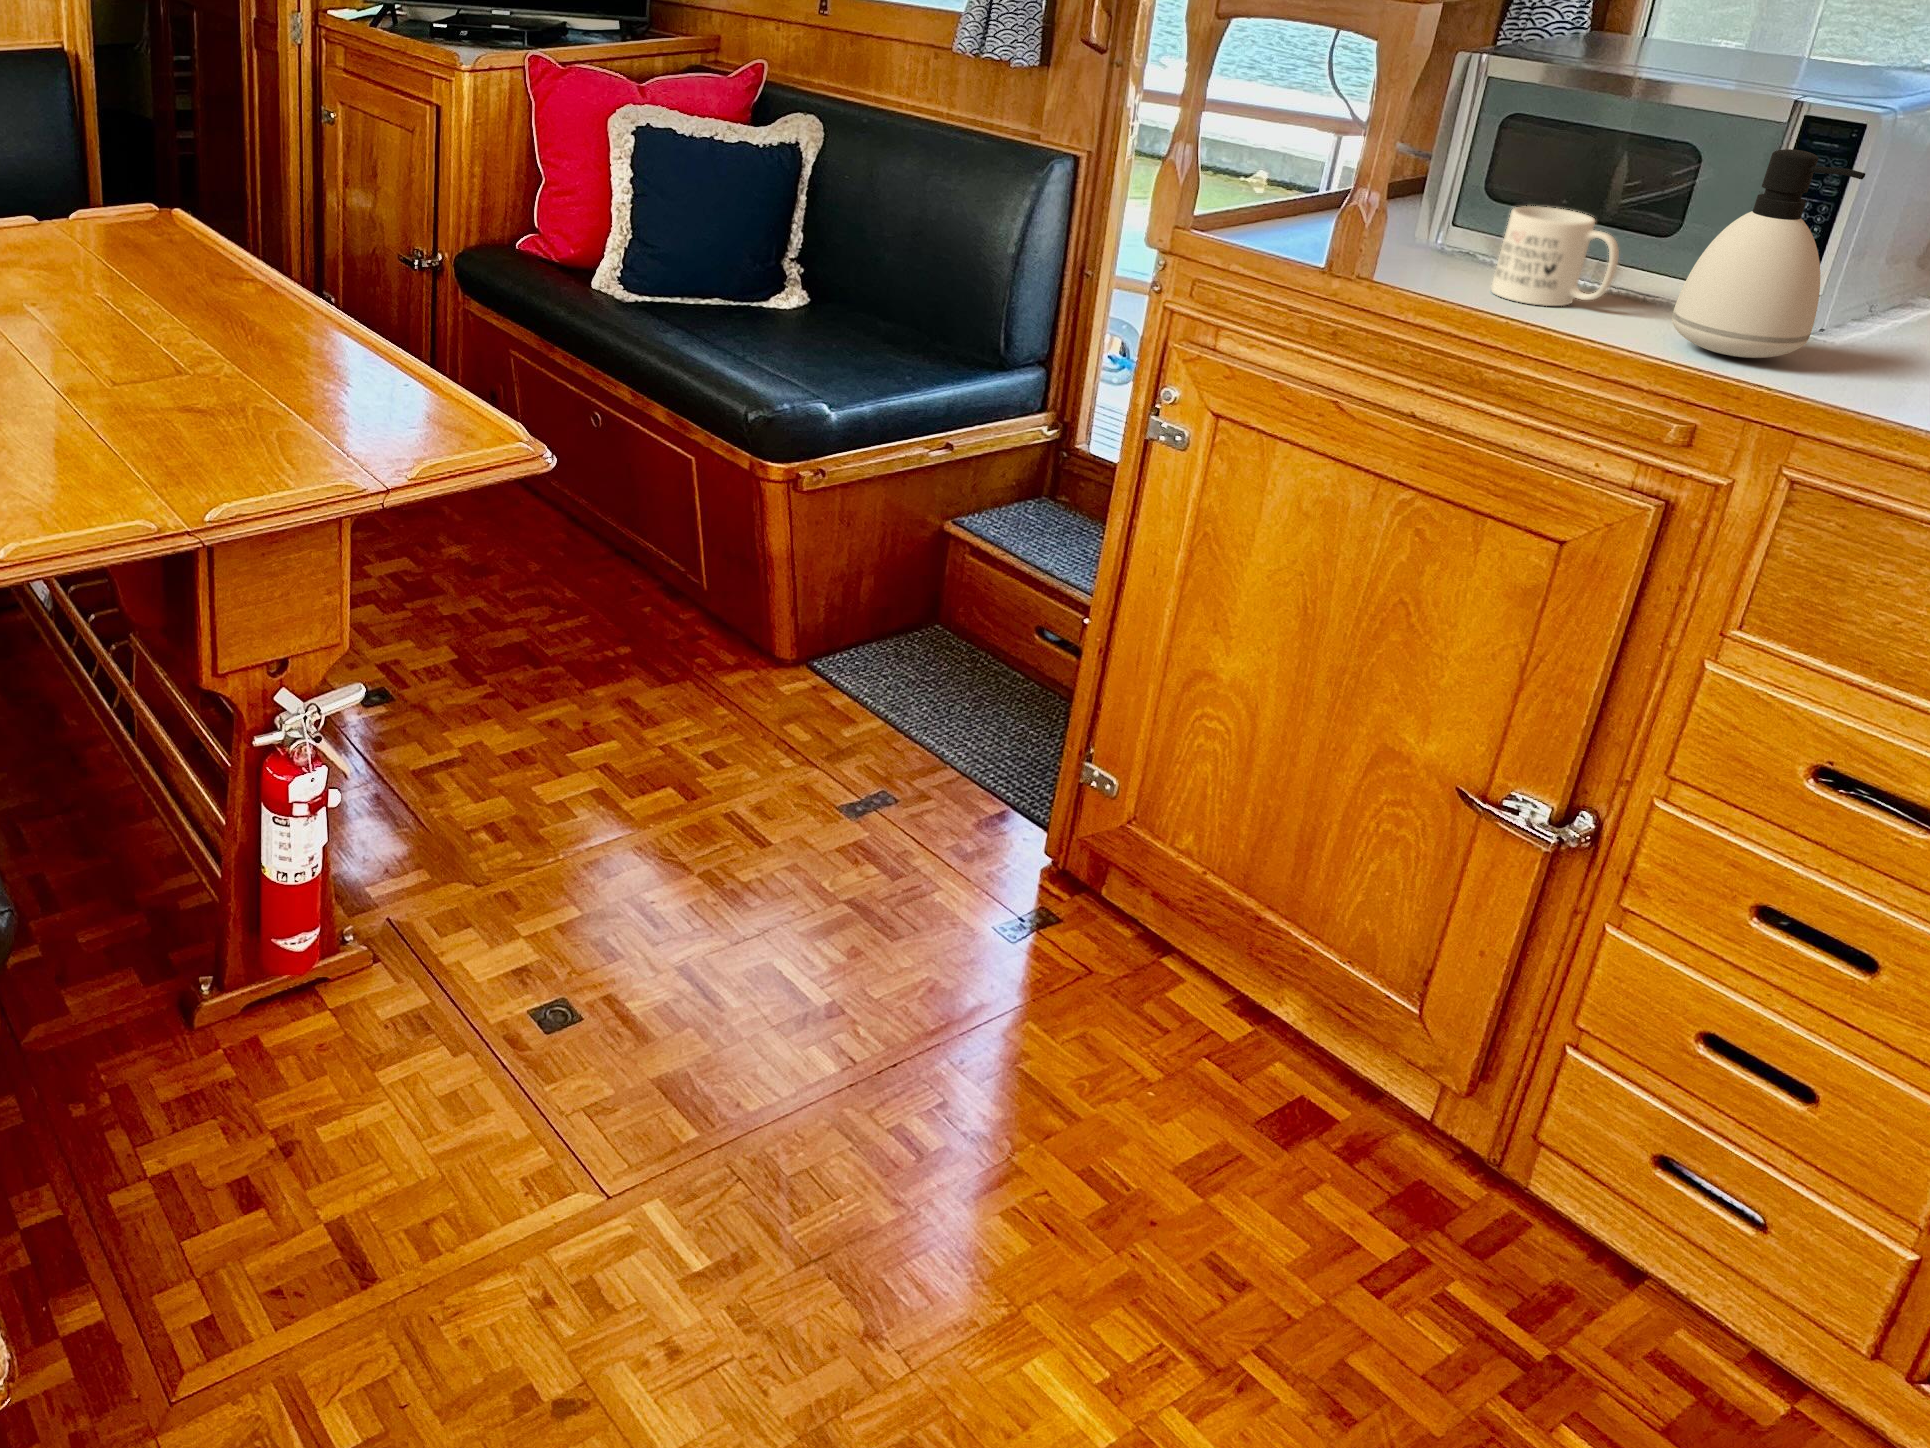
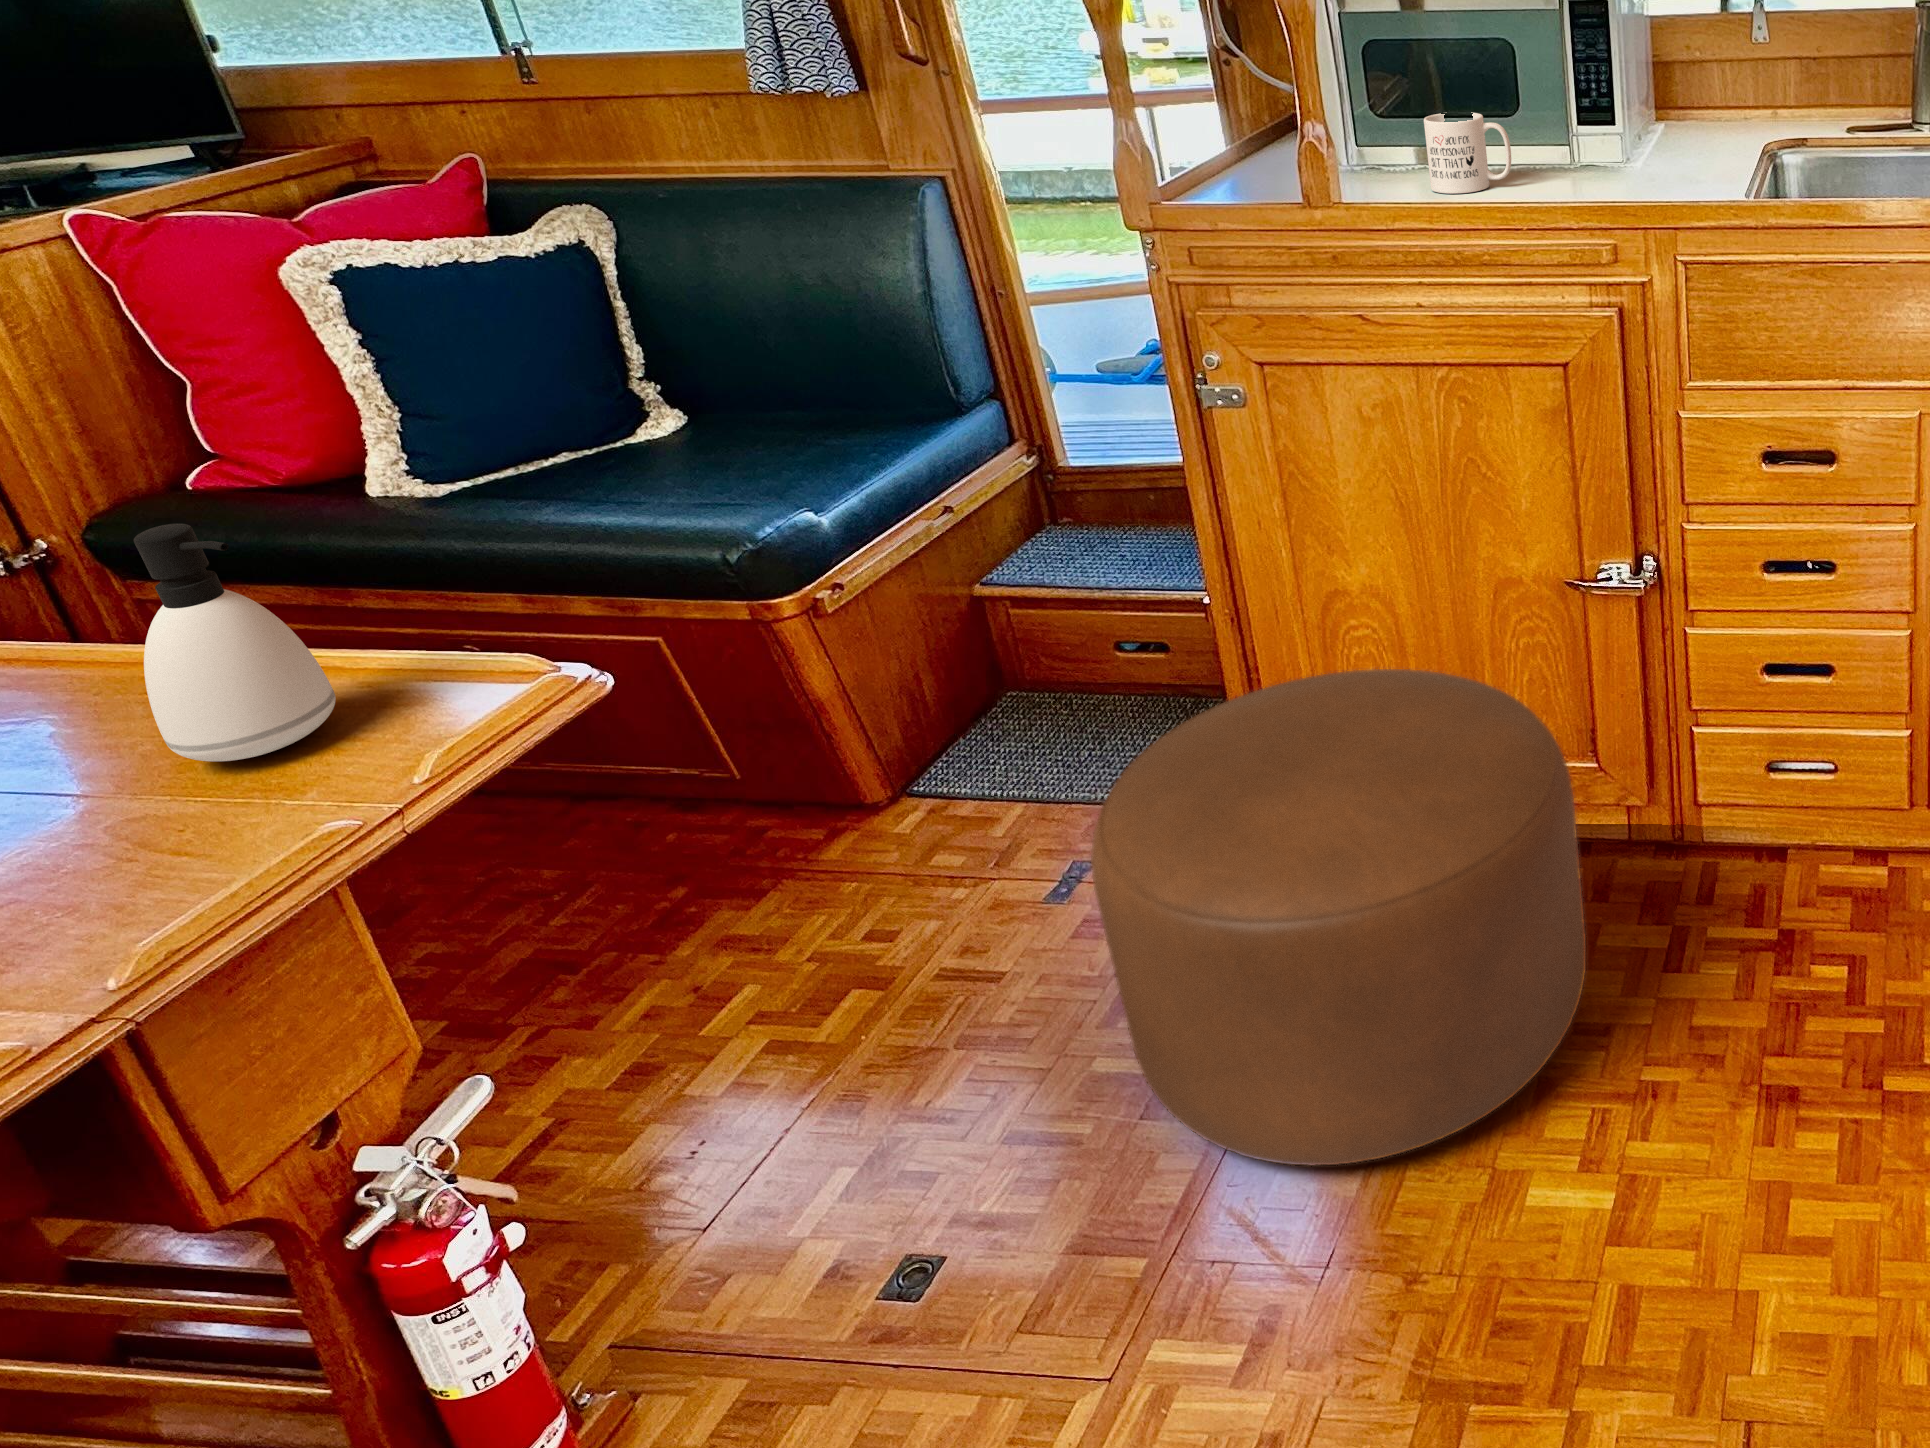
soap dispenser: present [1672,149,1865,358] -> present [134,524,335,761]
ottoman: none [784,714,1329,1261] -> present [1091,669,1586,1166]

